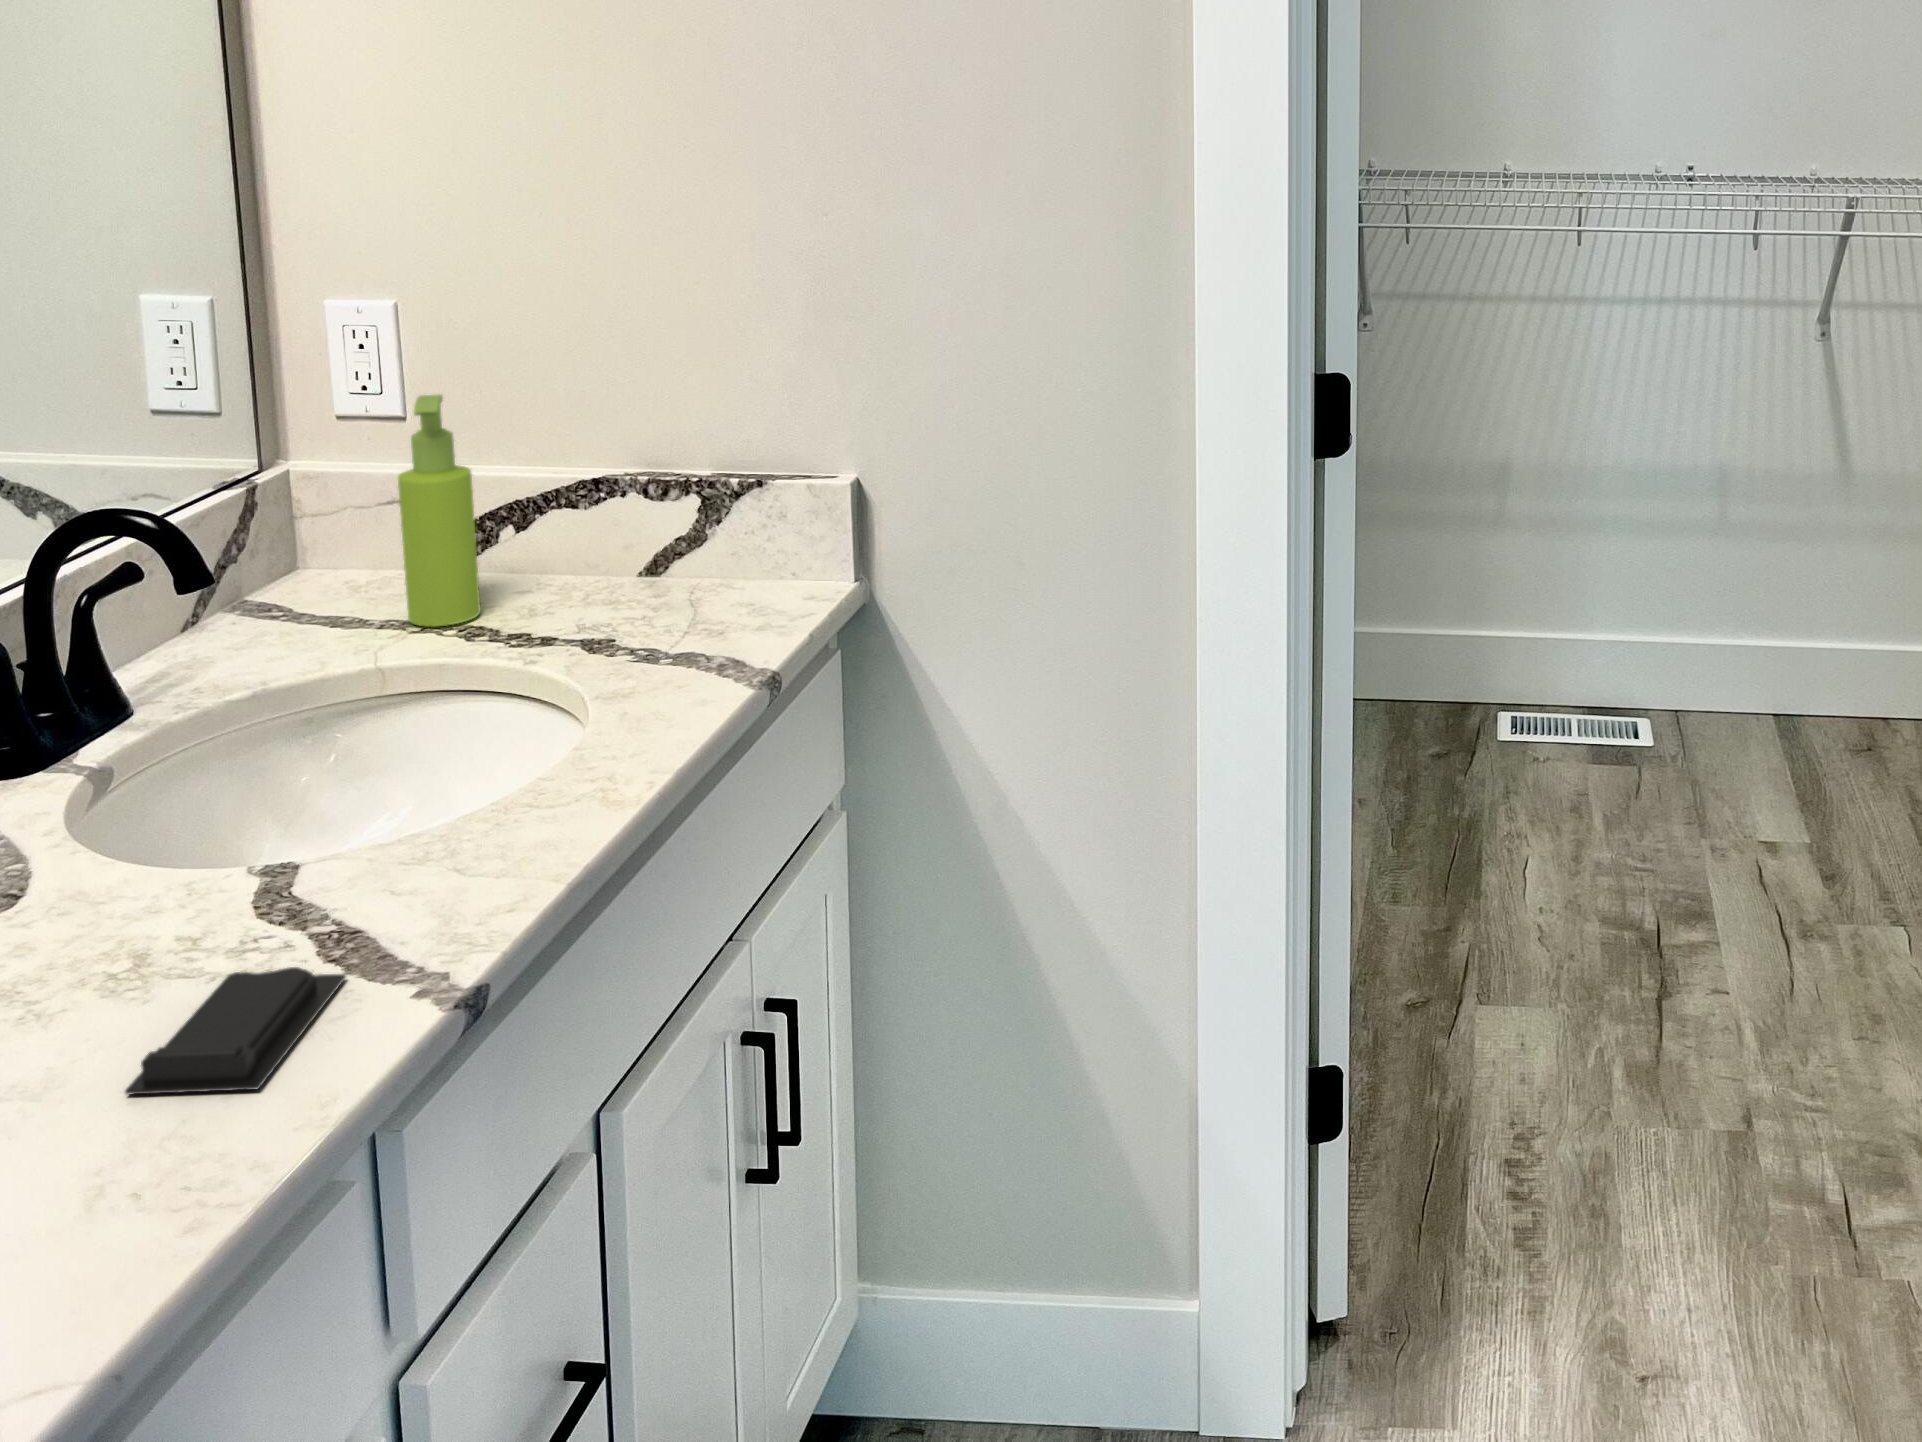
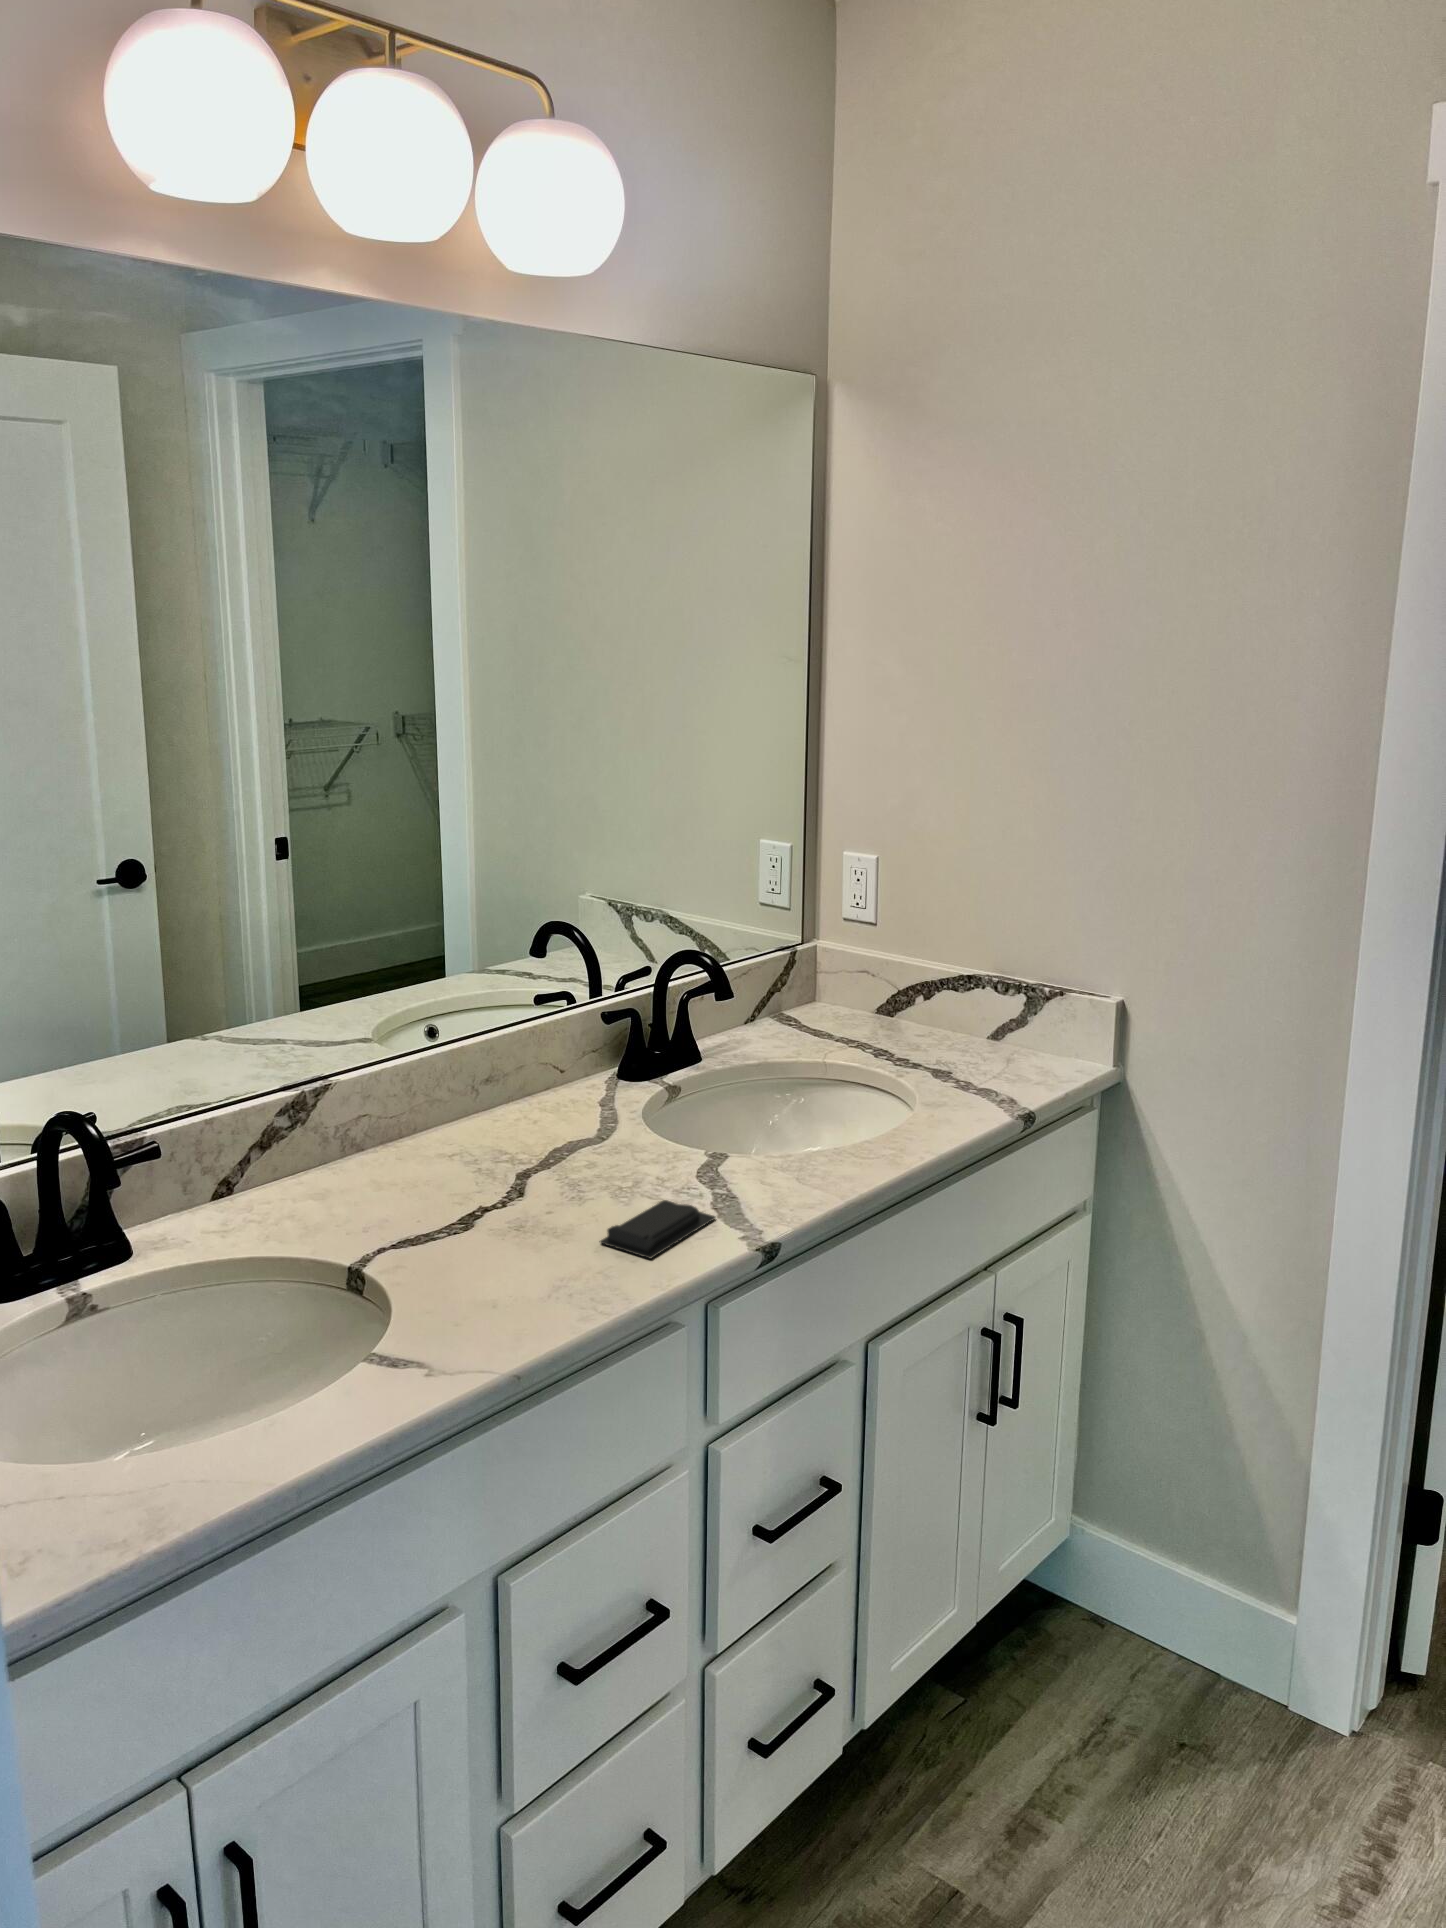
soap dispenser: present [398,394,481,626] -> none [852,911,893,1047]

